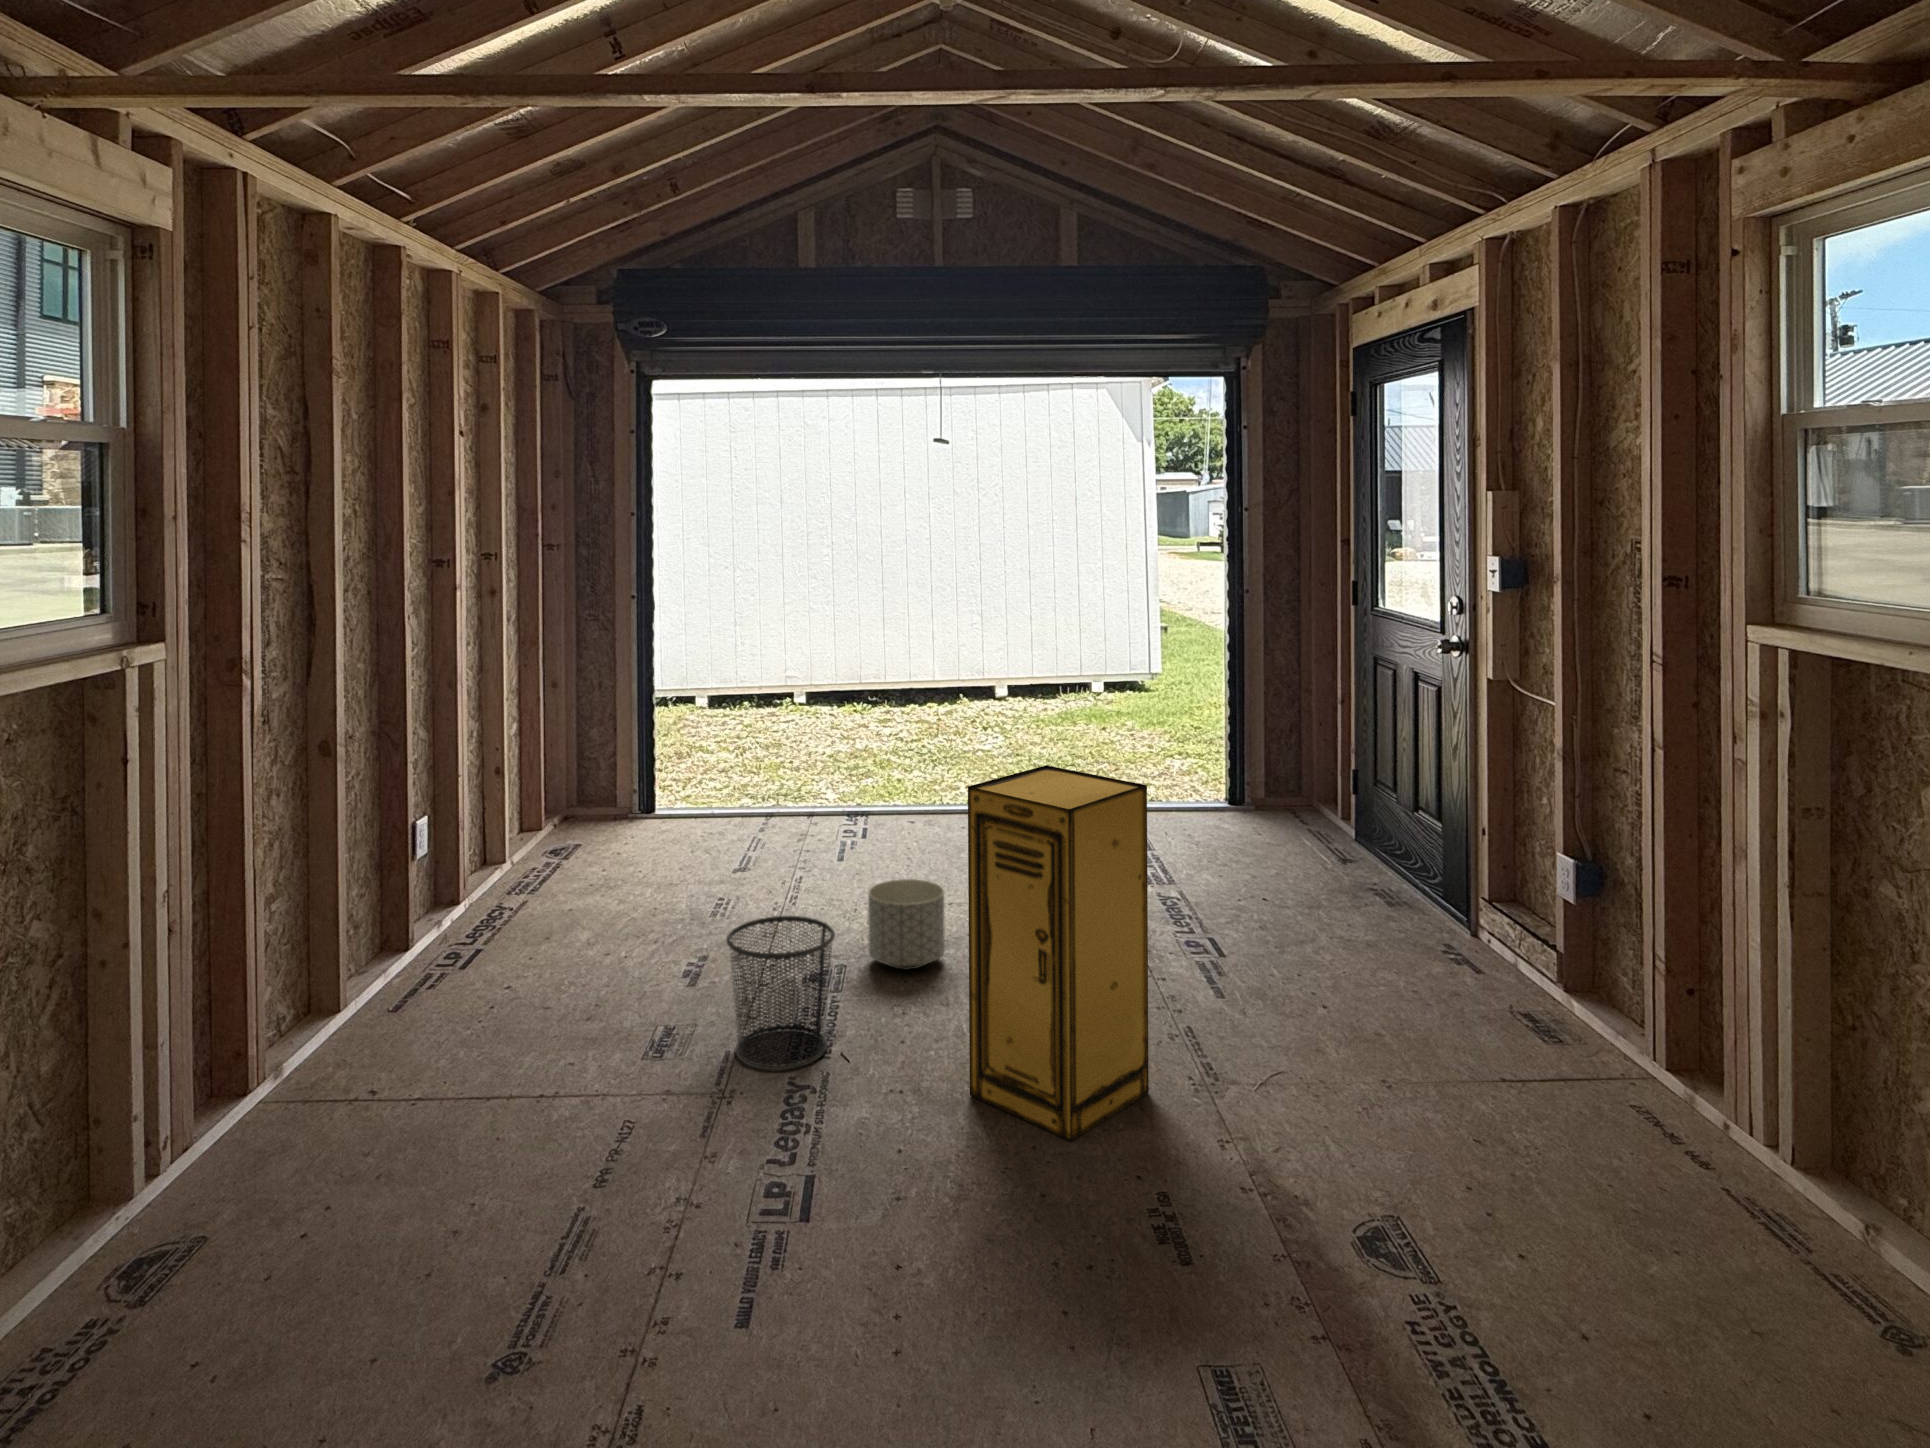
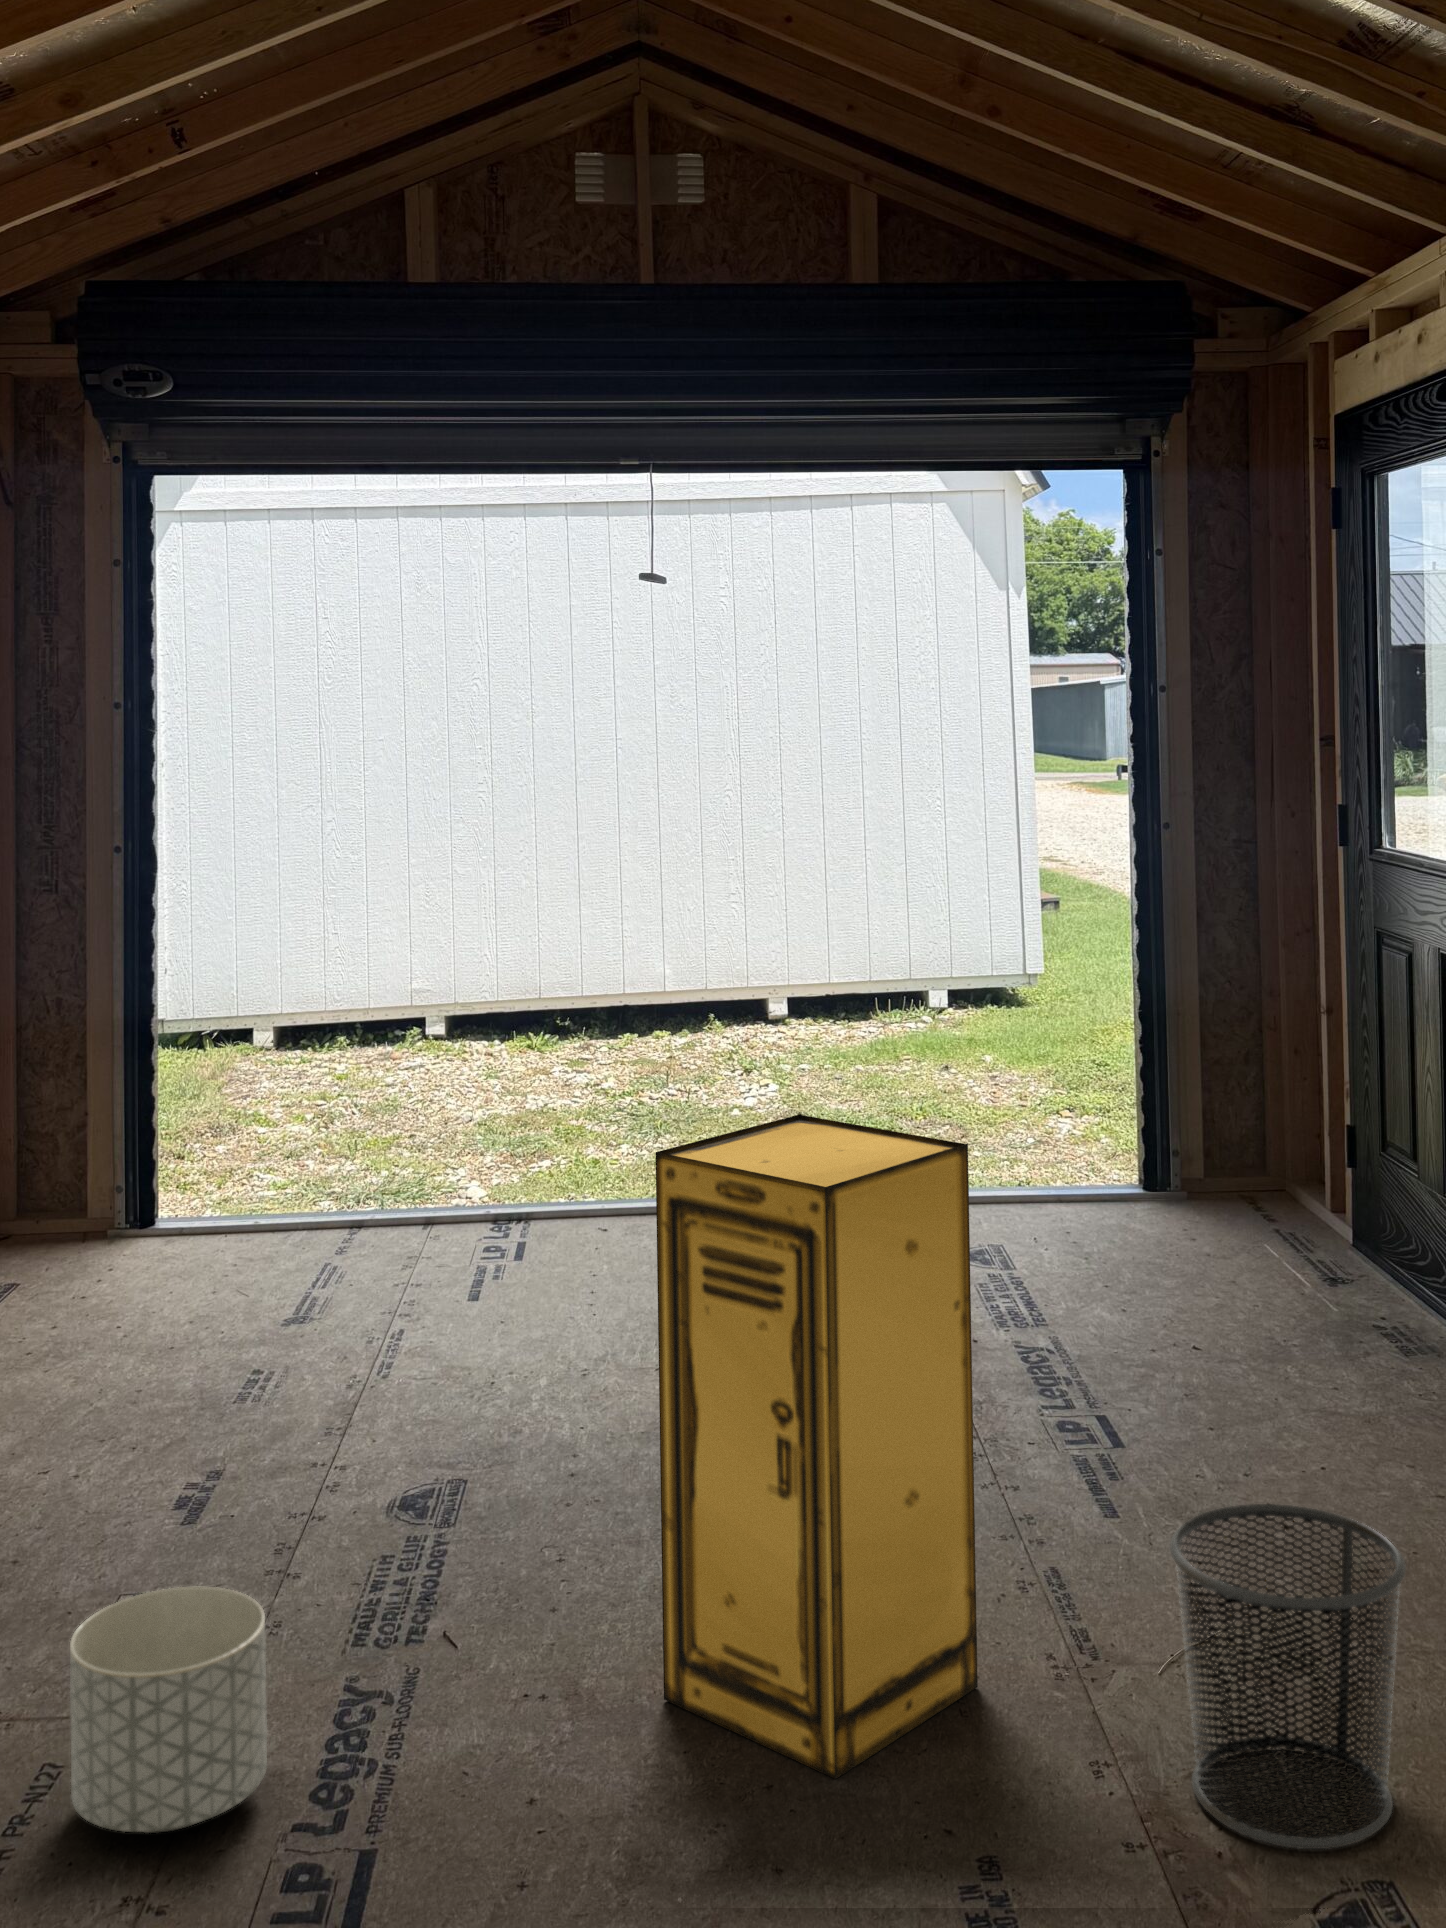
planter: present [868,879,945,970] -> present [70,1587,267,1833]
trash can: present [726,916,835,1070] -> present [1170,1504,1406,1849]

